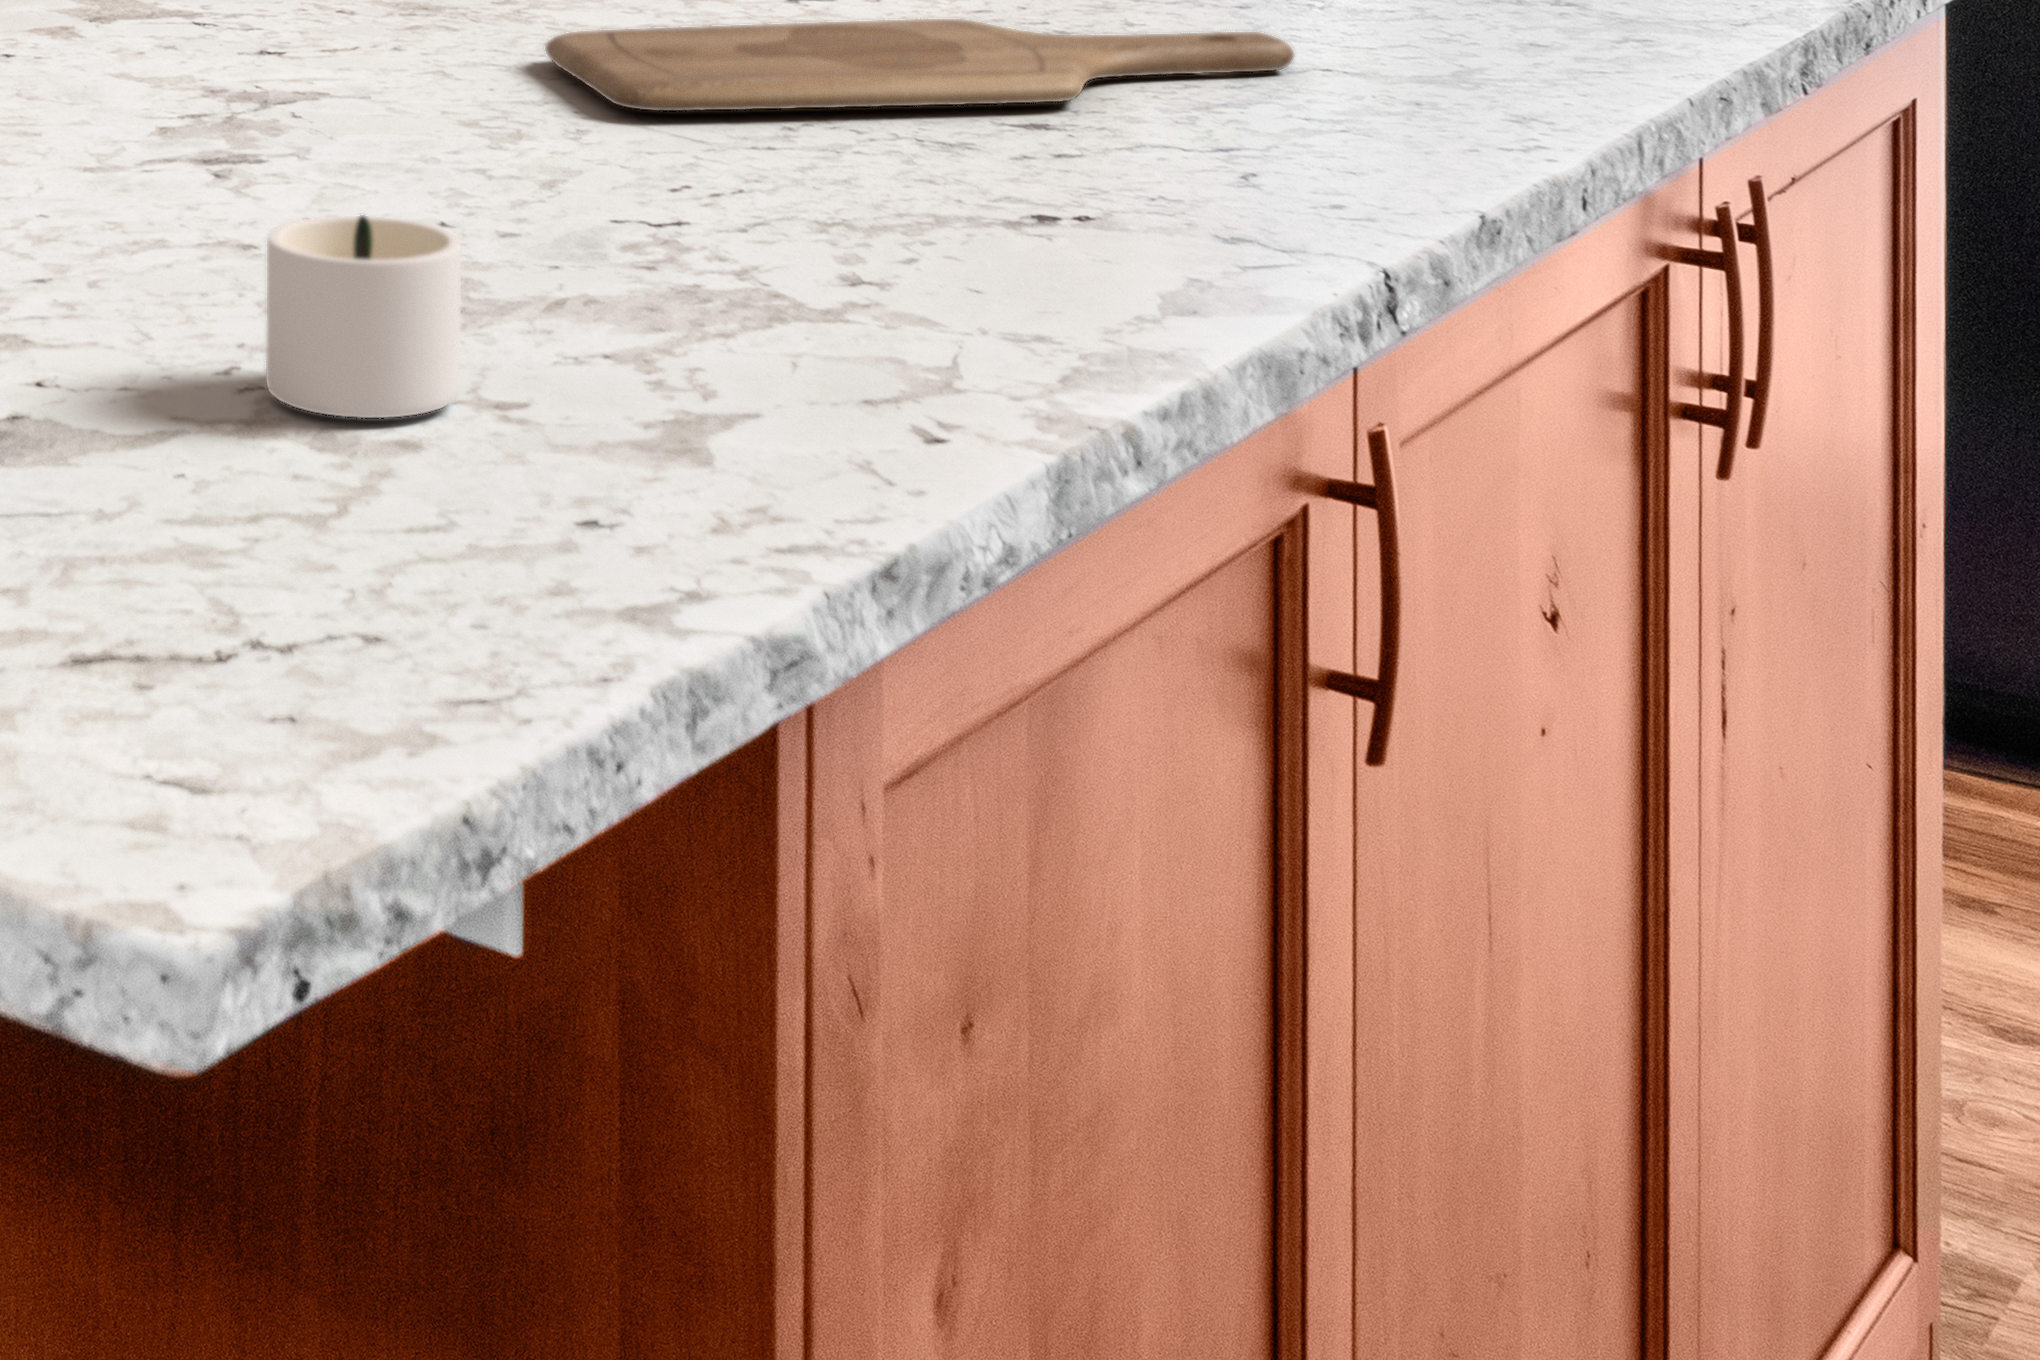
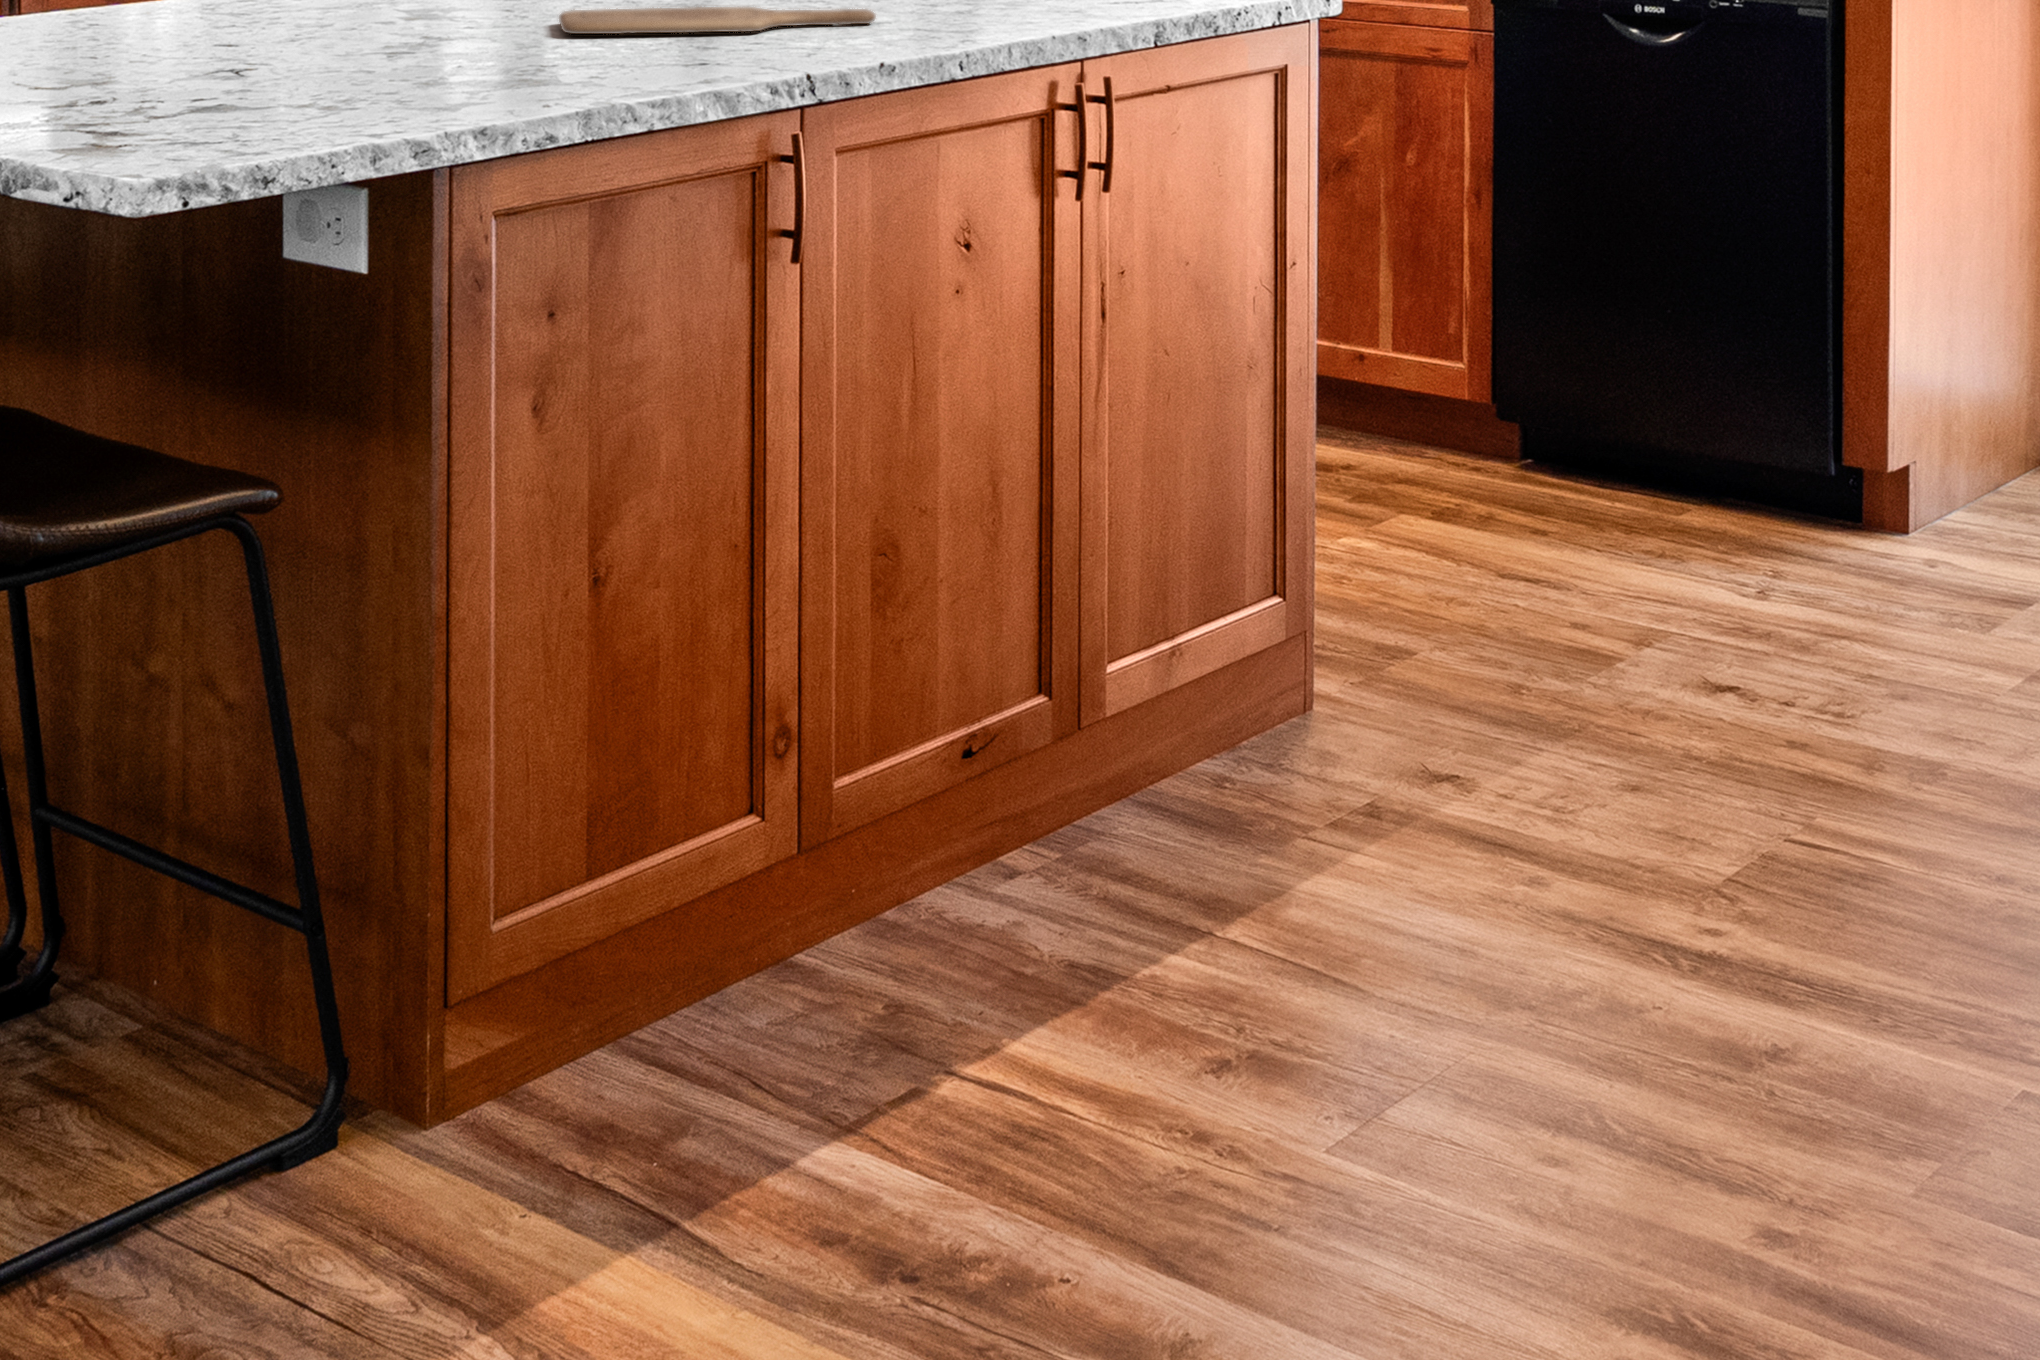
candle: present [266,216,461,418] -> none [304,30,407,99]

